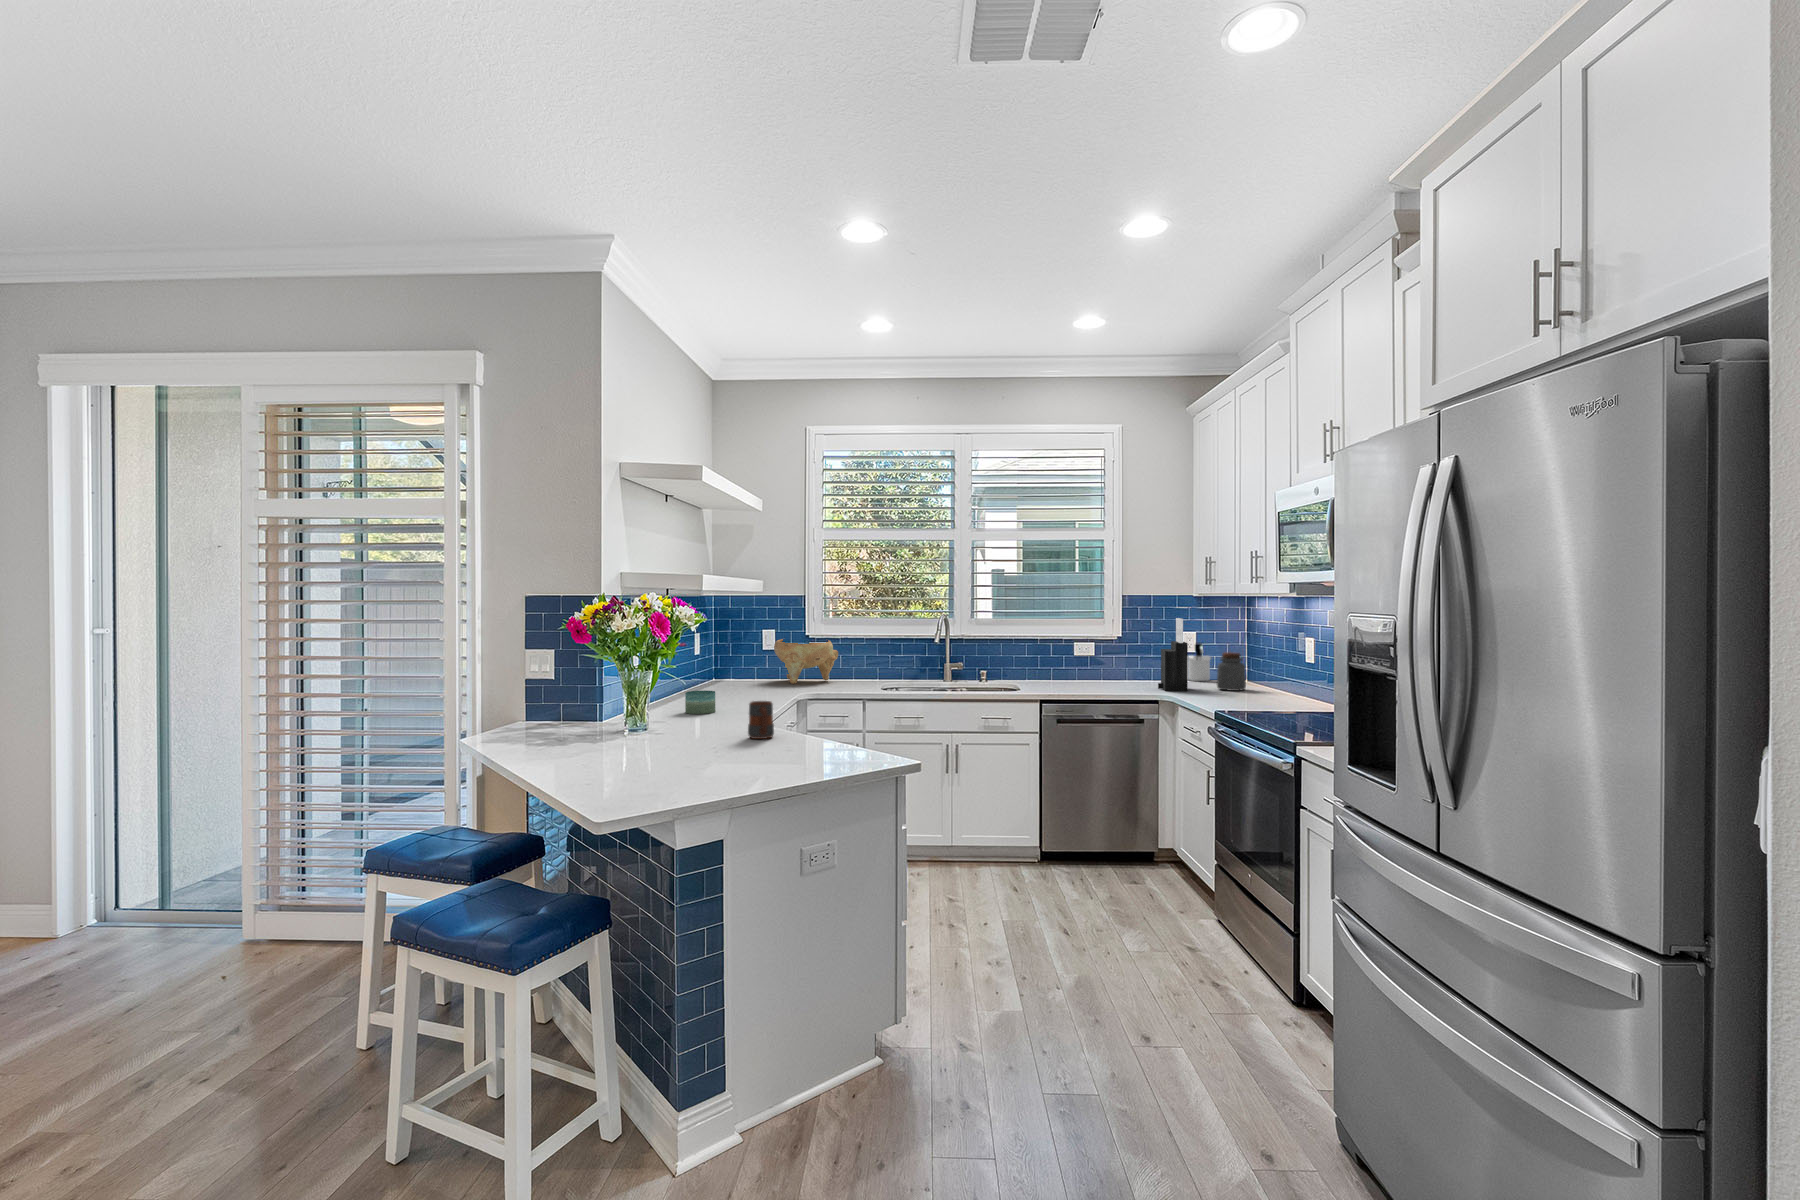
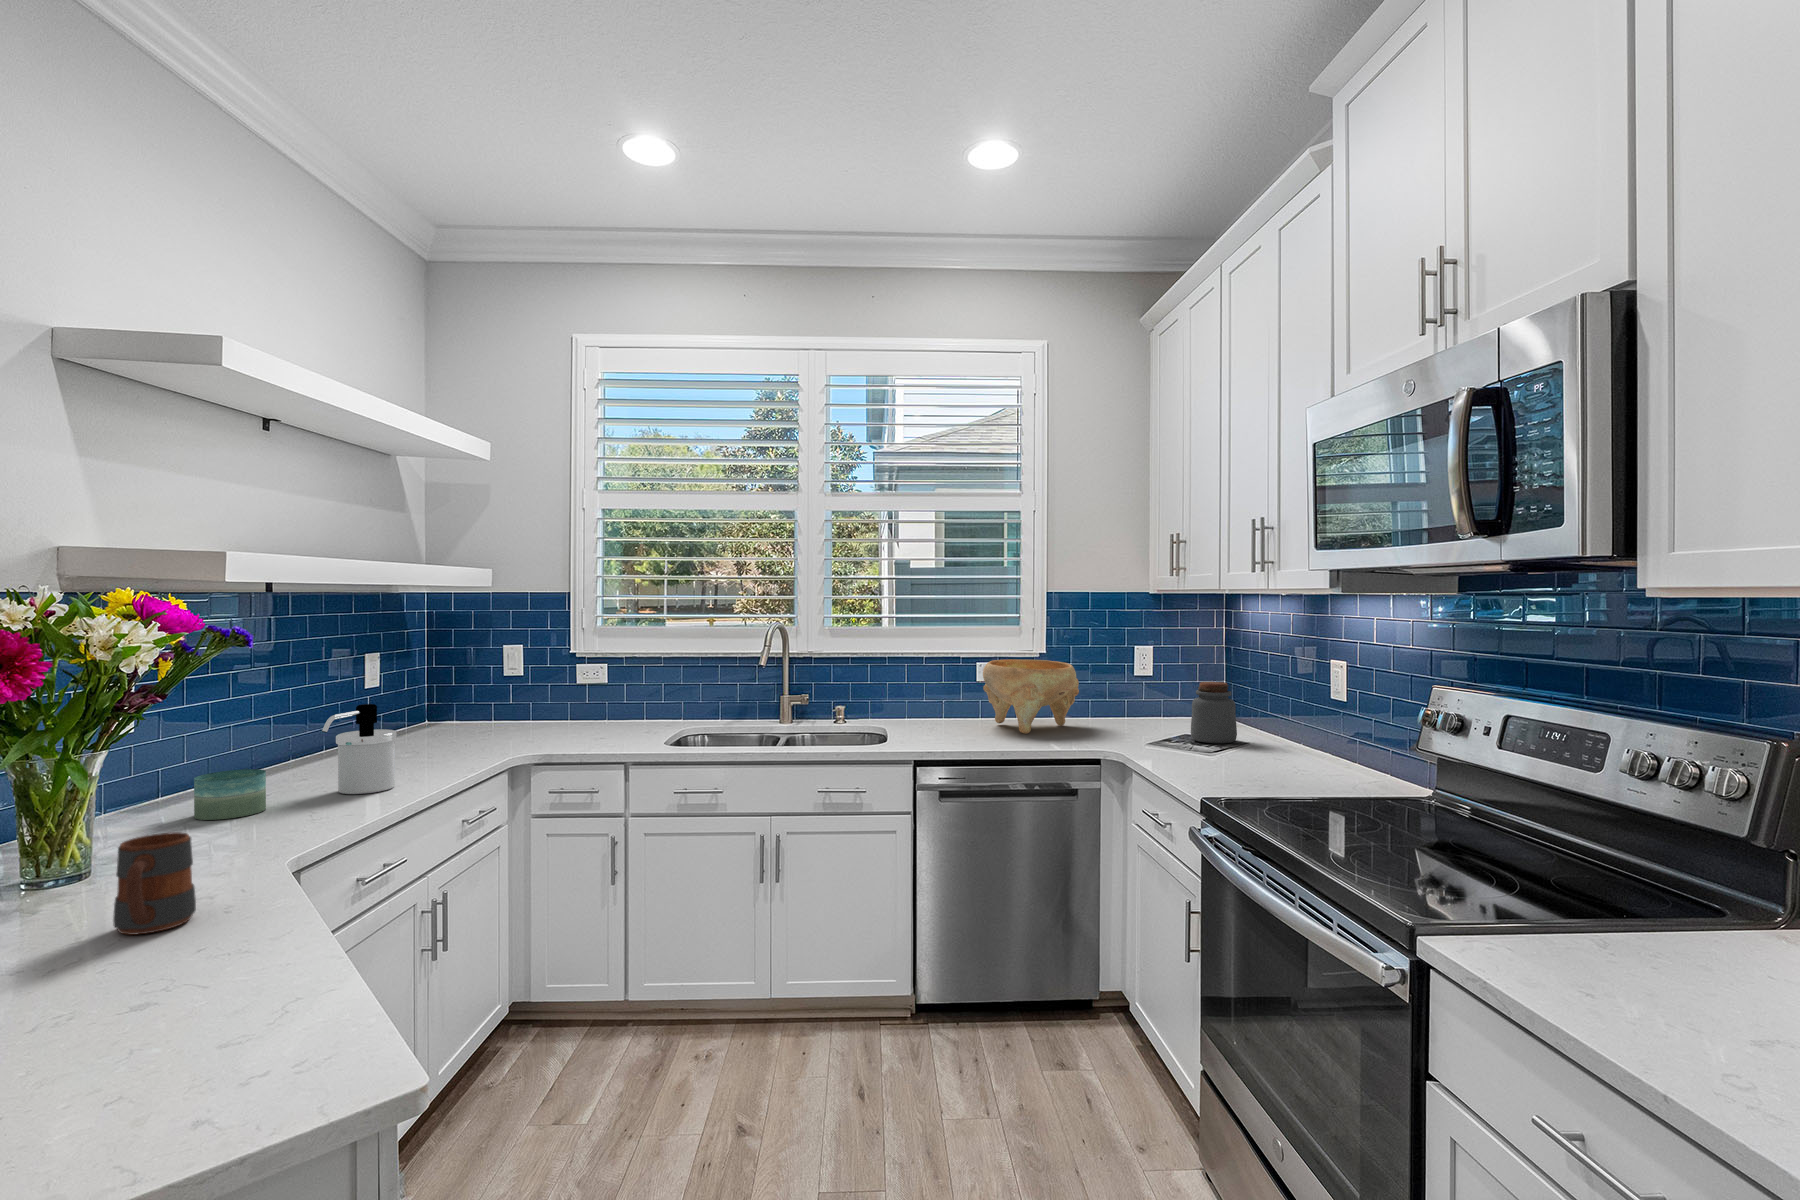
knife block: present [1158,618,1188,691] -> none [1100,628,1146,744]
decorative bowl: present [774,639,838,684] -> present [983,659,1079,734]
soap dispenser: present [1188,643,1211,681] -> present [322,704,397,794]

